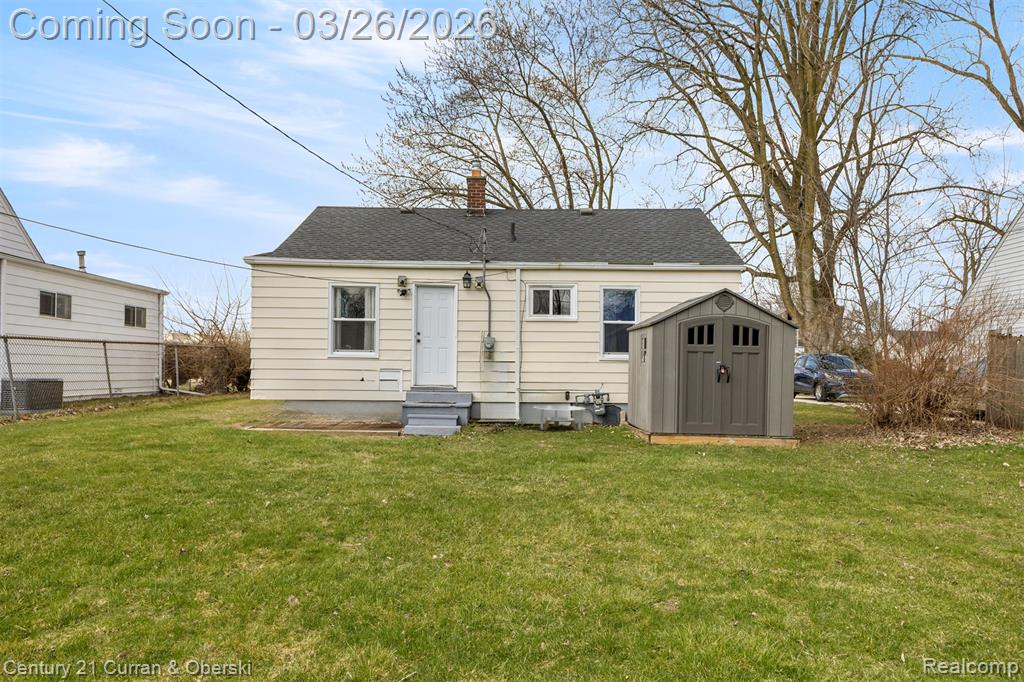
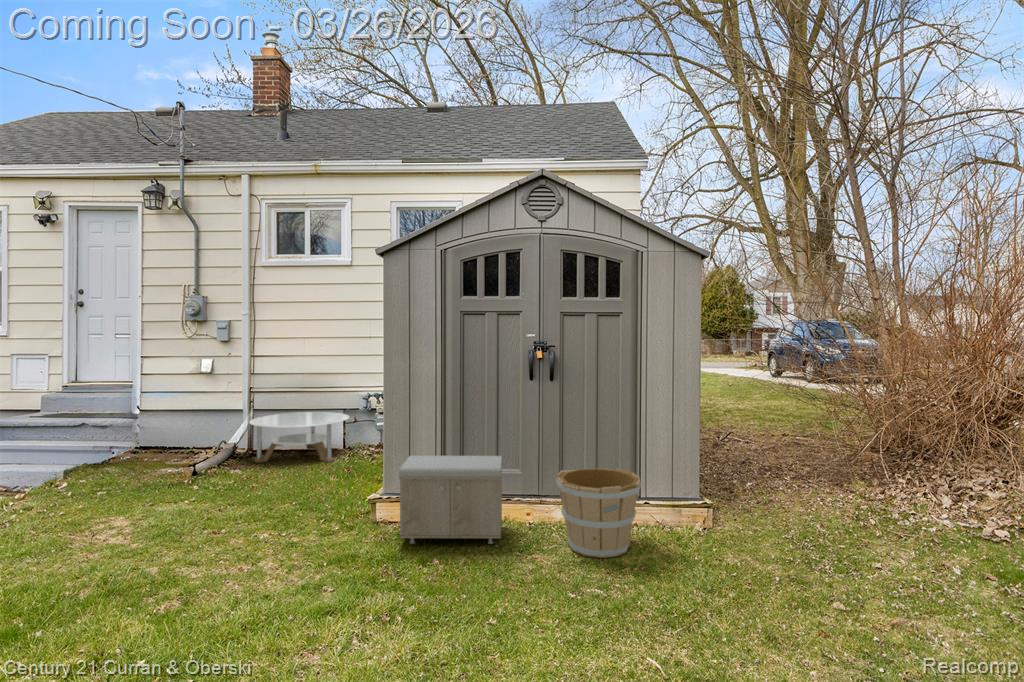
storage bench: none [668,416,717,451] -> present [399,456,502,544]
wooden bucket: none [738,421,775,454] -> present [556,468,642,558]

